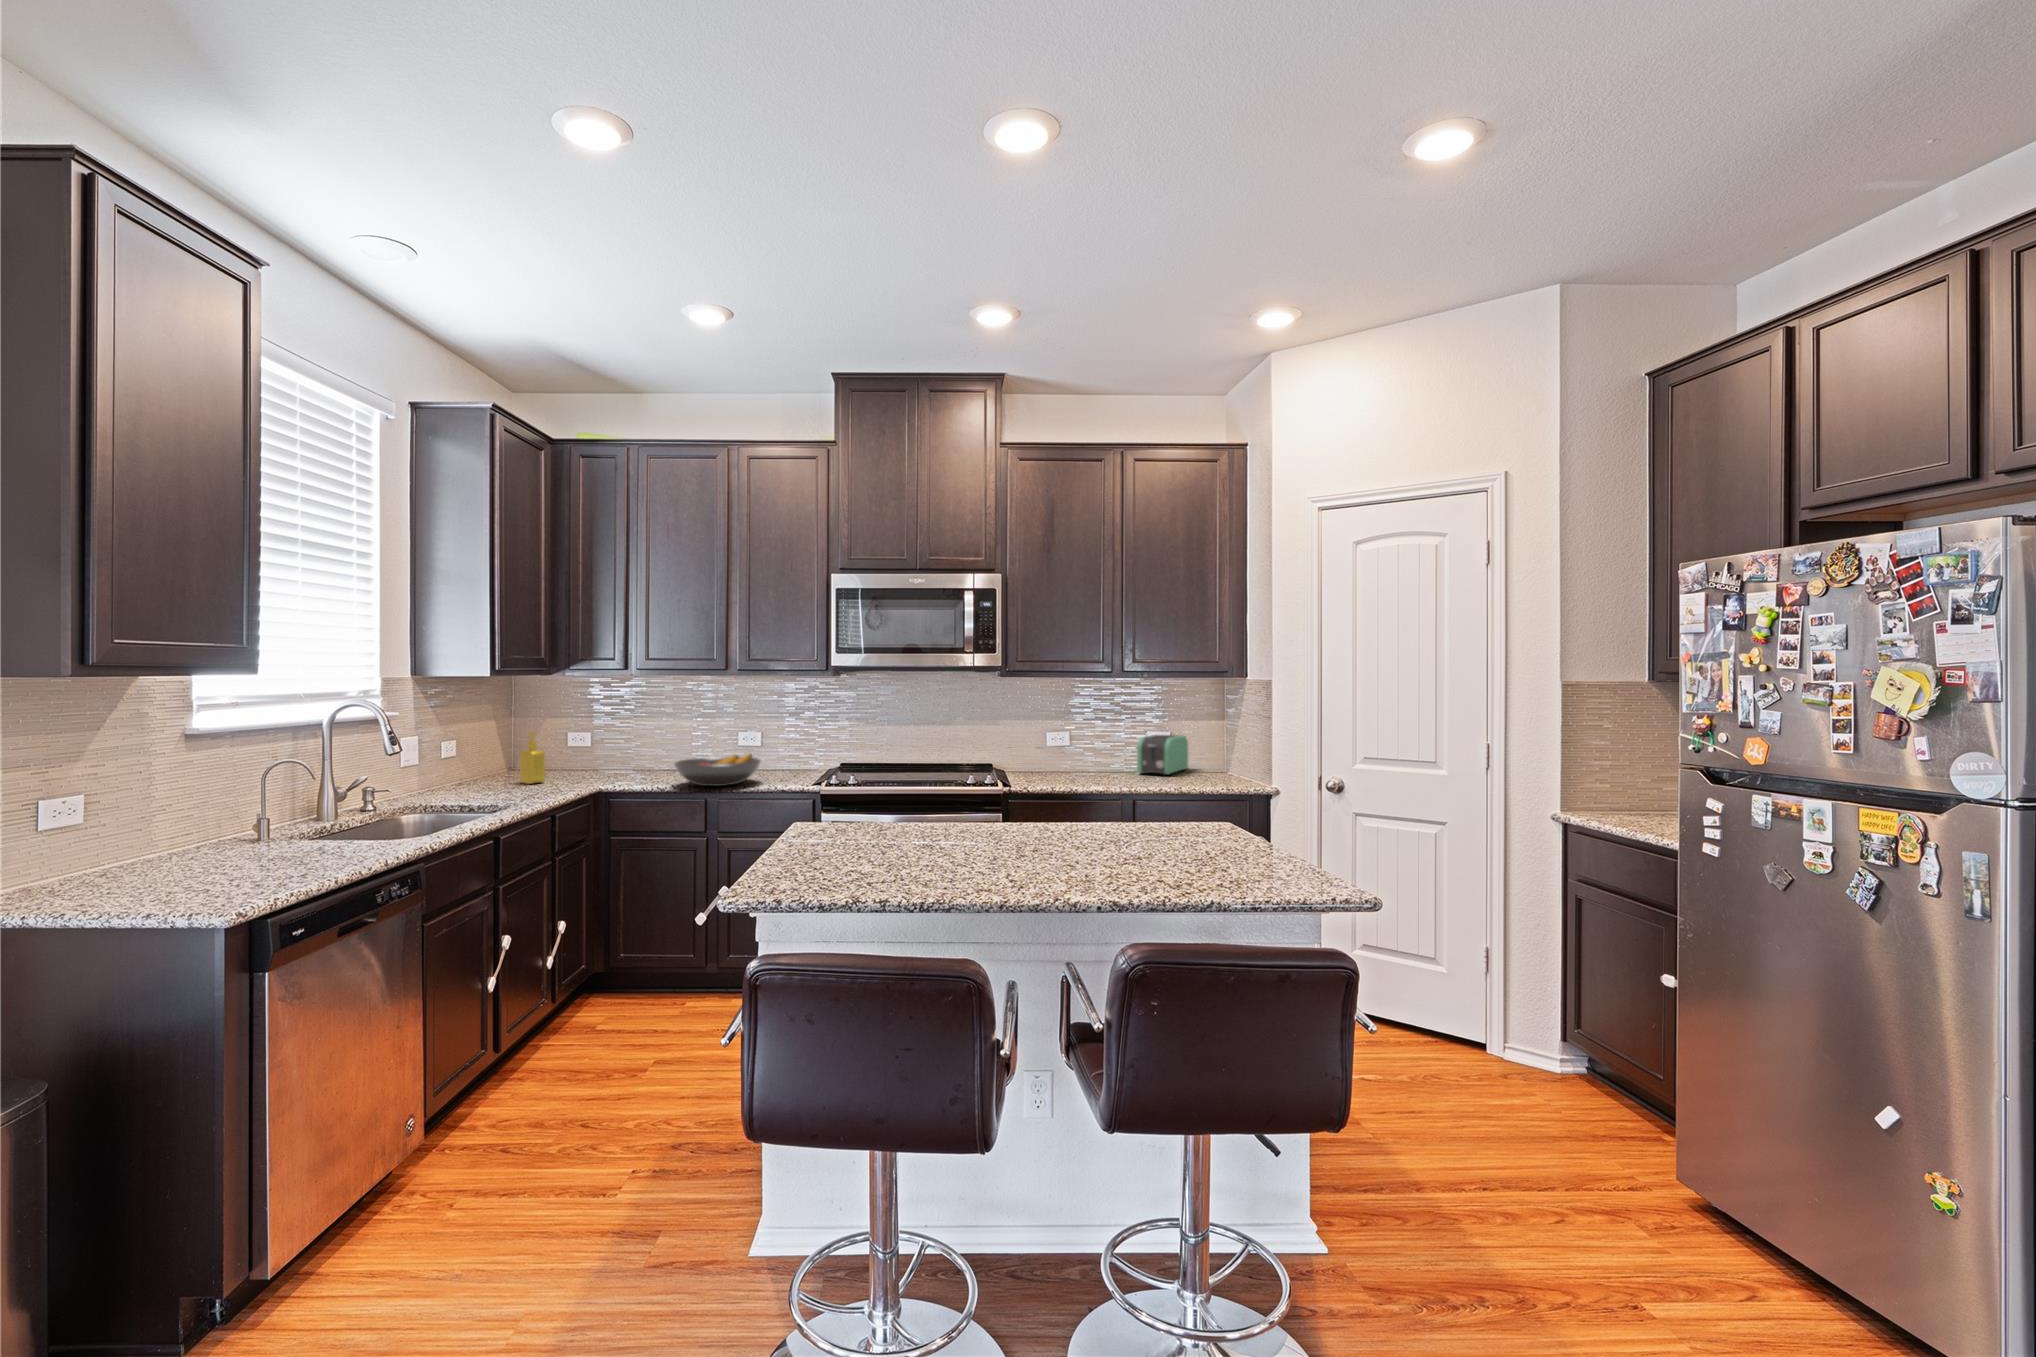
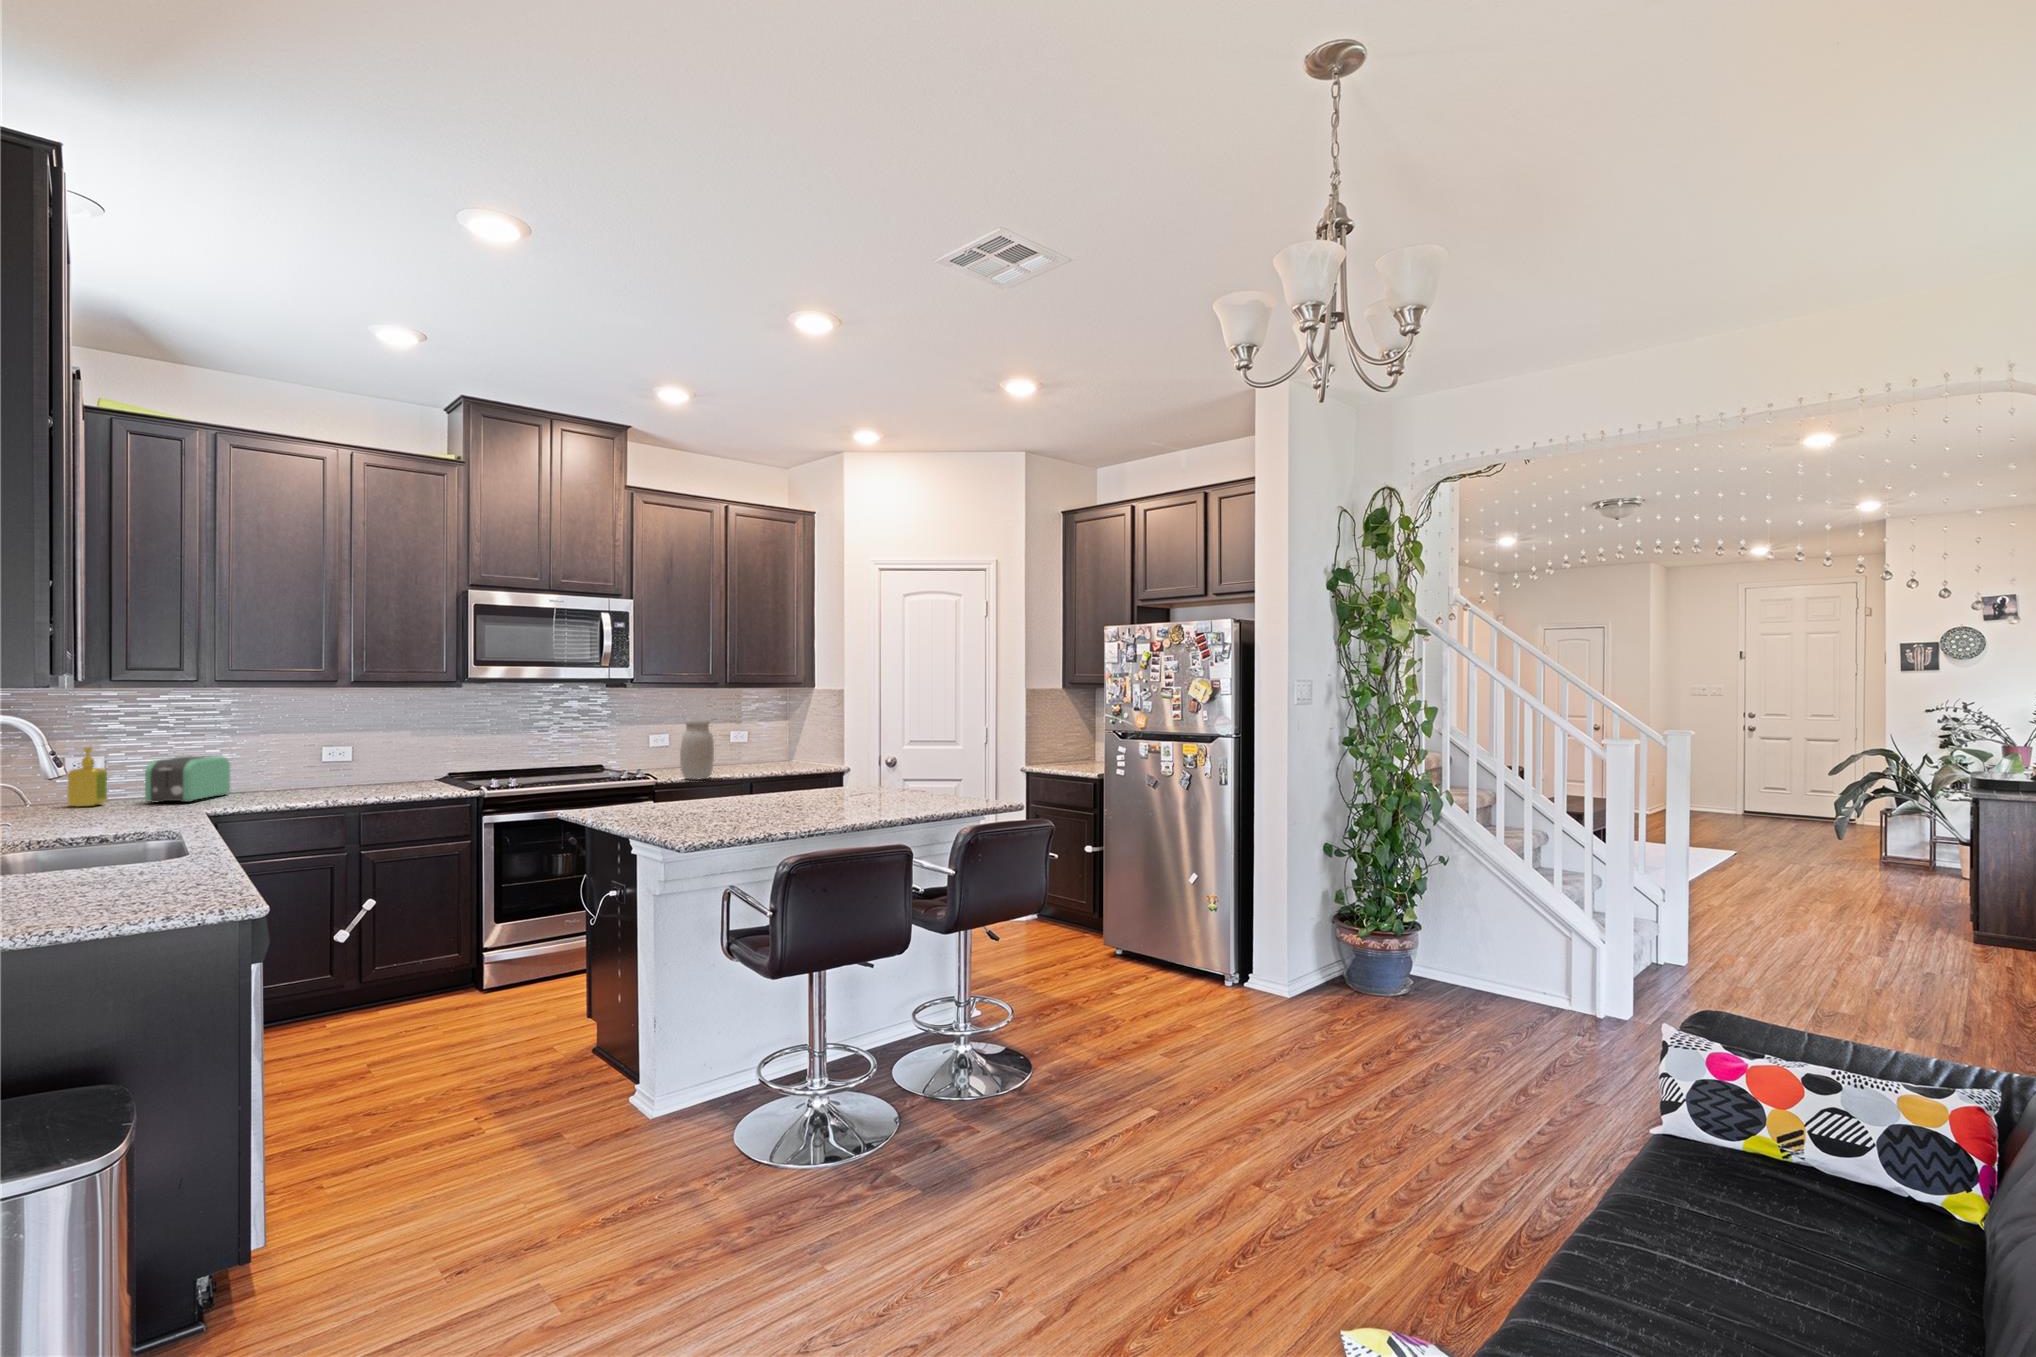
jar: none [1033,717,1073,794] -> present [680,718,714,780]
toaster: present [1137,735,1188,775] -> present [145,756,230,802]
fruit bowl: present [675,754,761,786] -> none [300,761,400,794]

